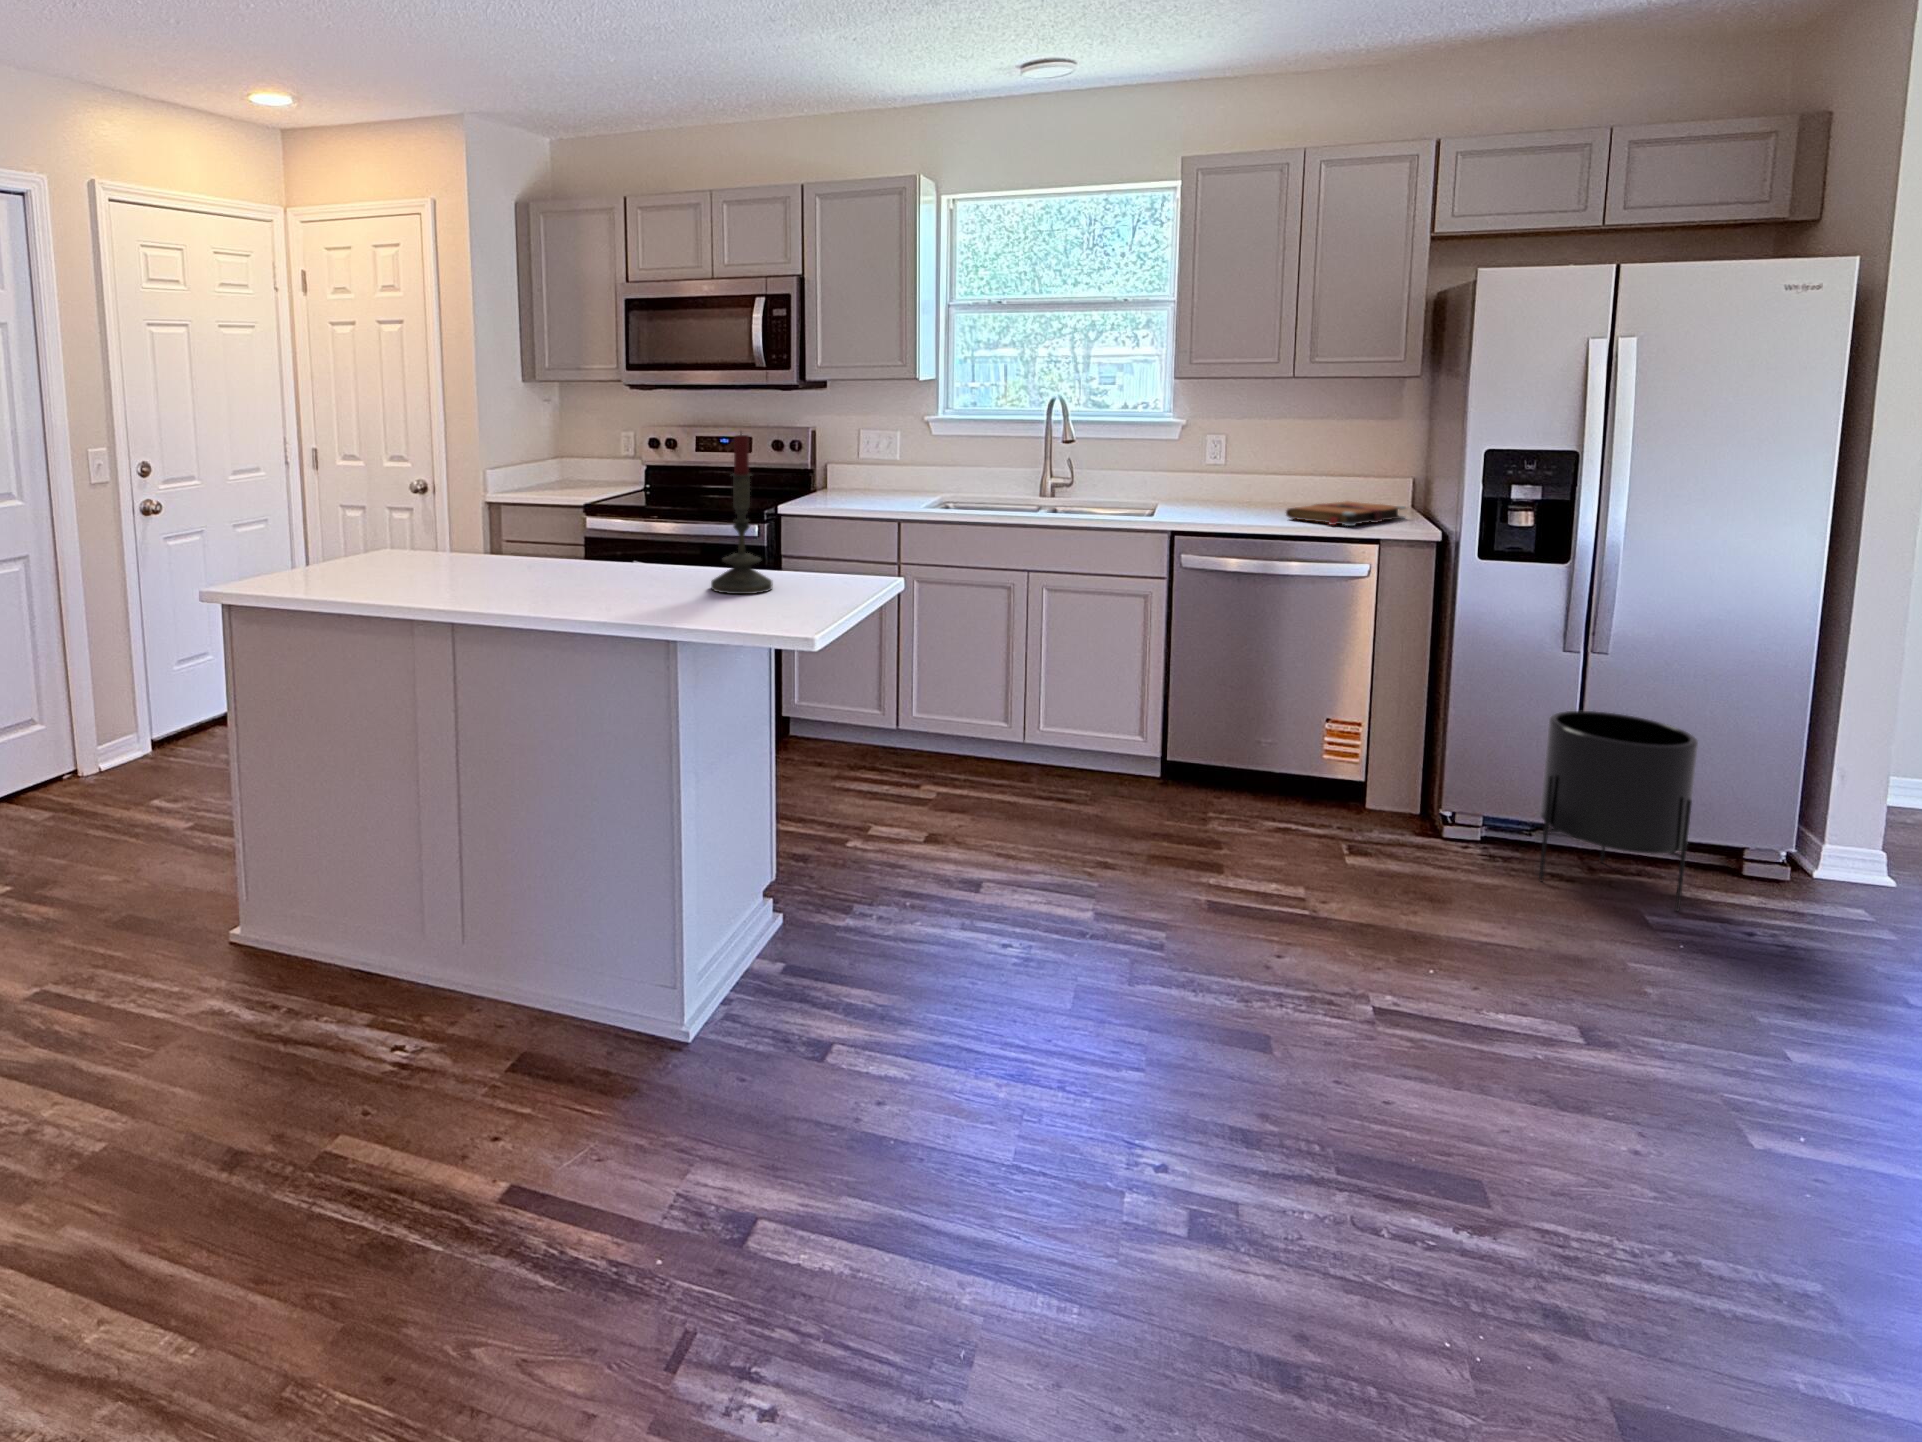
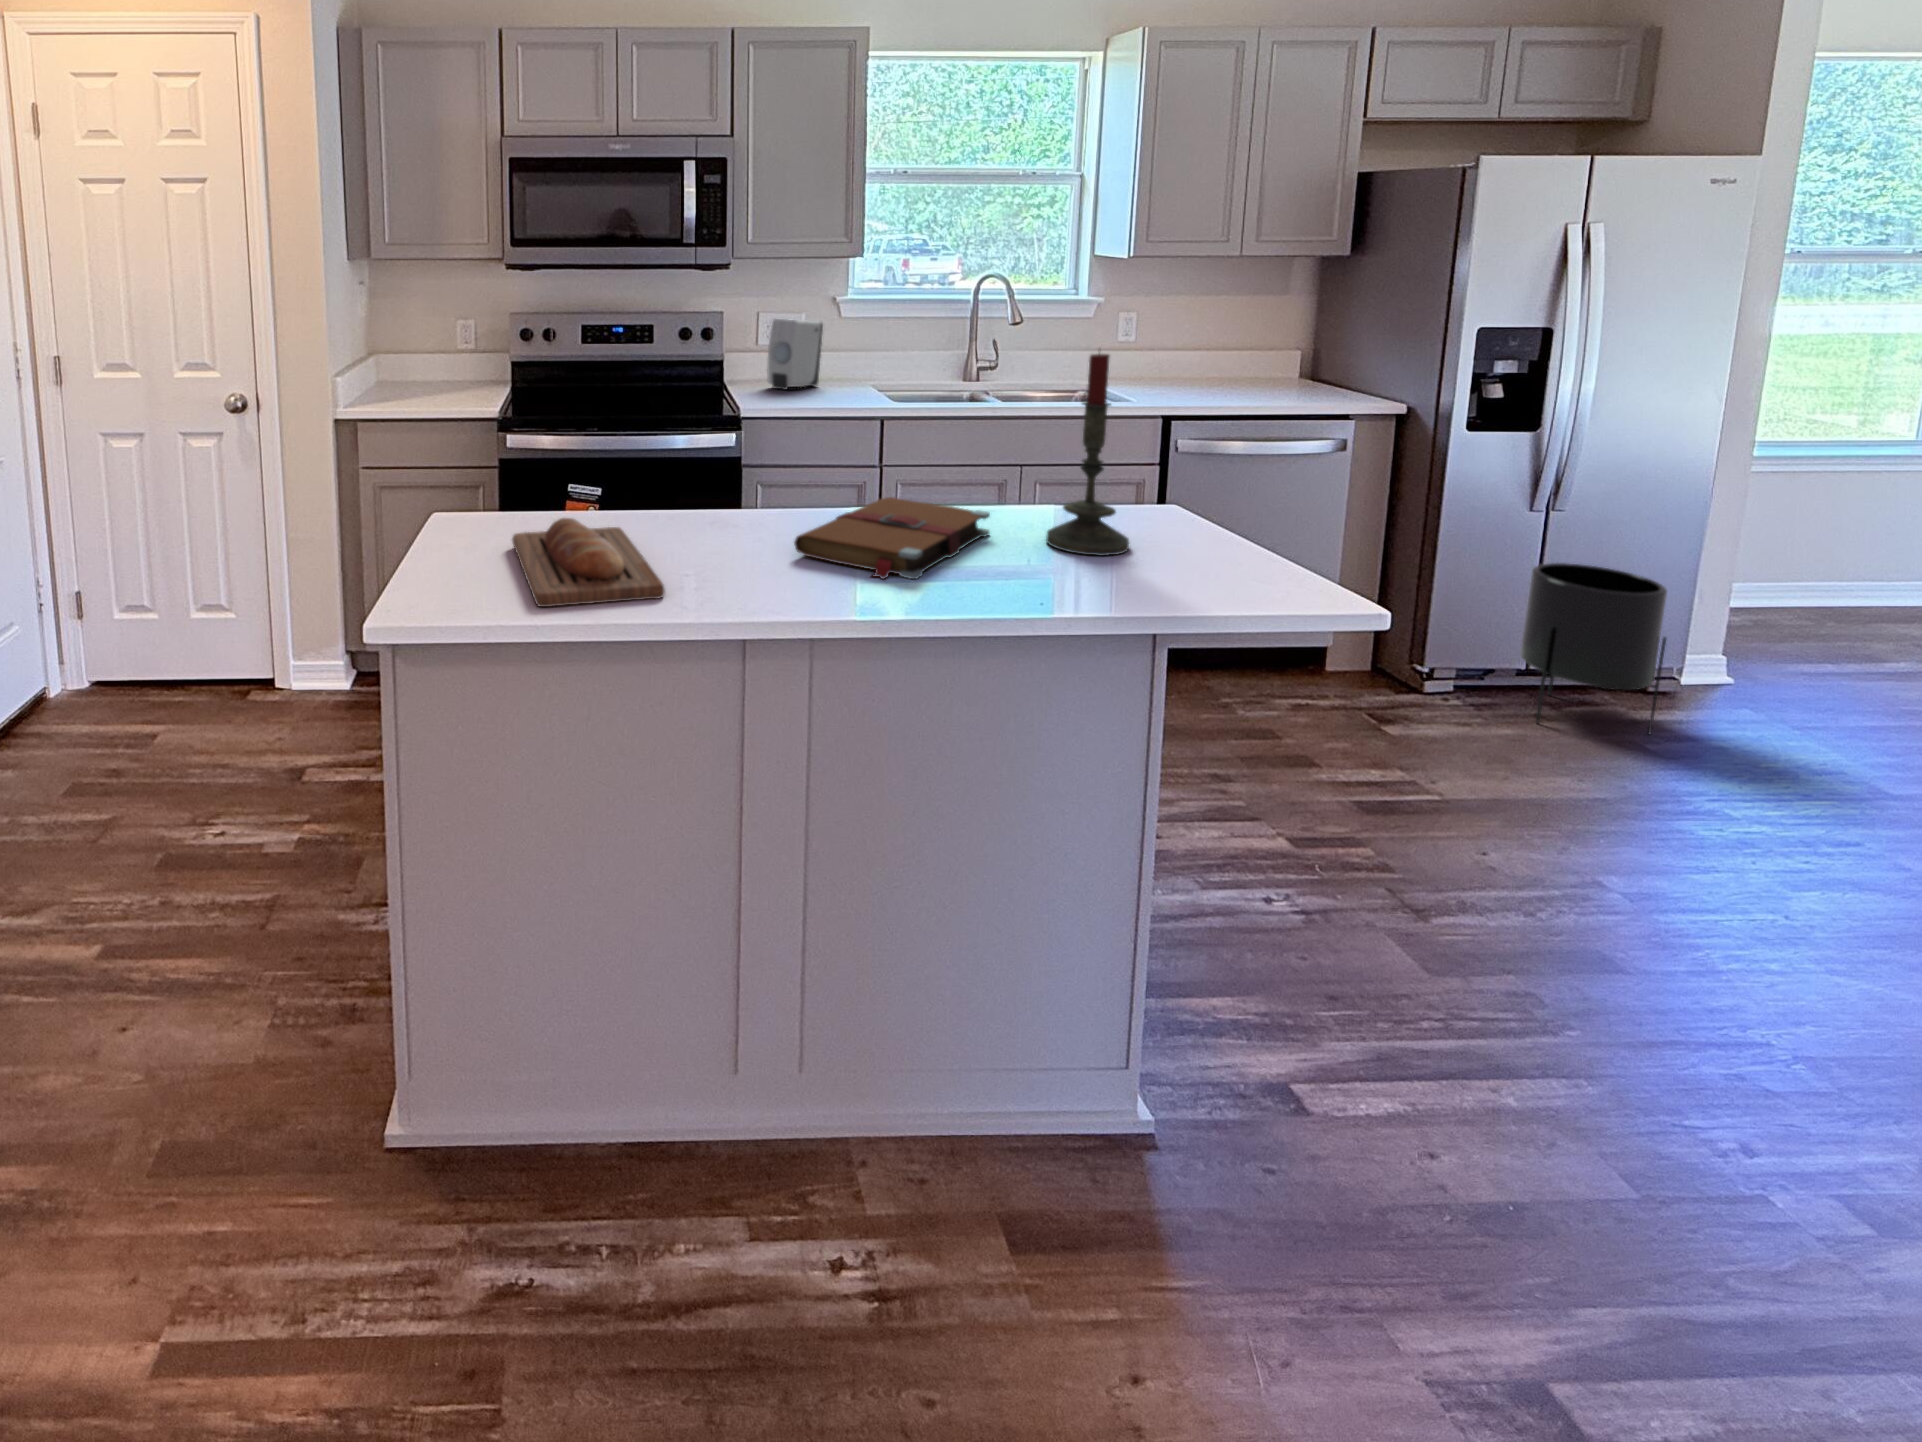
soap dispenser: none [848,436,900,498] -> present [768,319,823,390]
book: present [1286,501,1405,526] -> present [794,497,990,579]
bread loaf: none [308,544,451,590] -> present [512,518,665,607]

